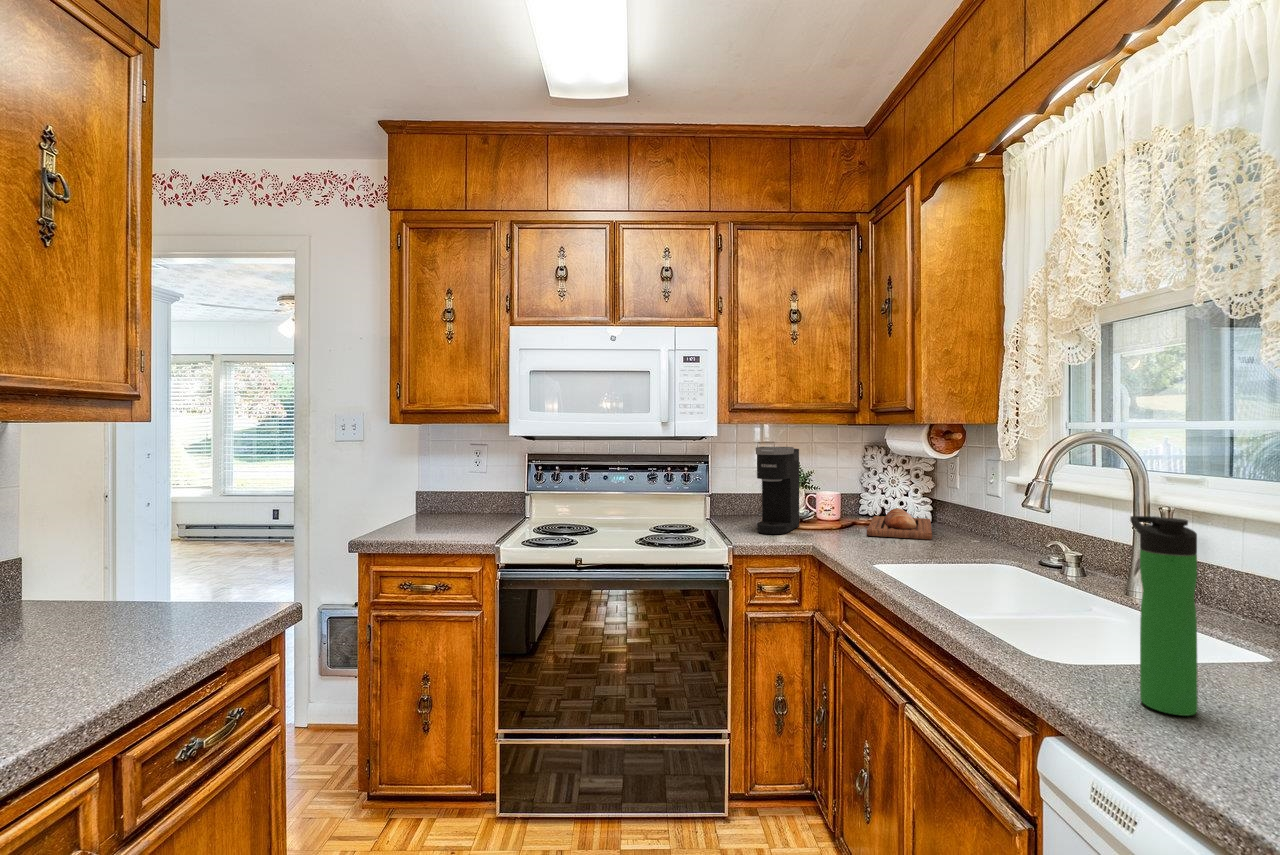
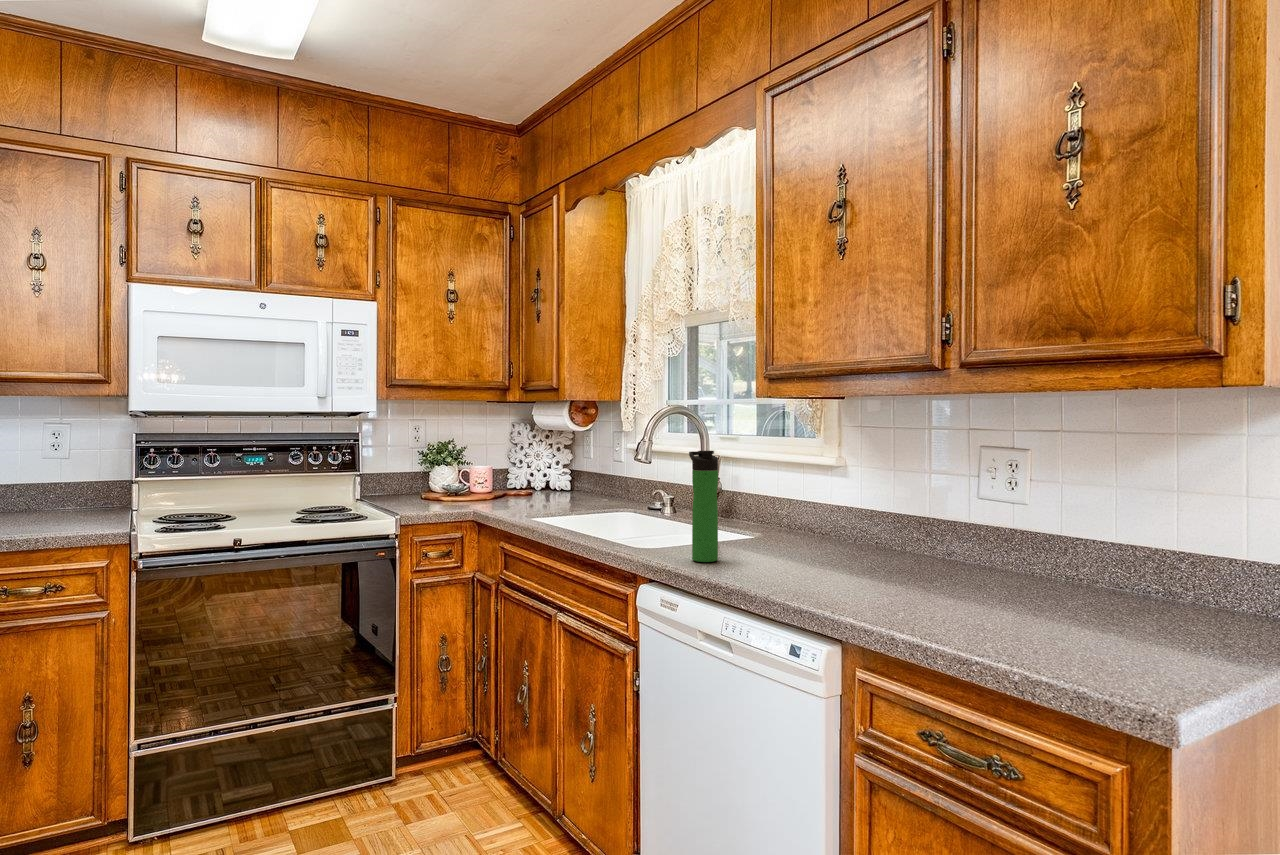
coffee maker: present [756,447,799,534] -> none [416,423,456,506]
bread loaf: present [867,508,932,539] -> none [519,479,572,502]

